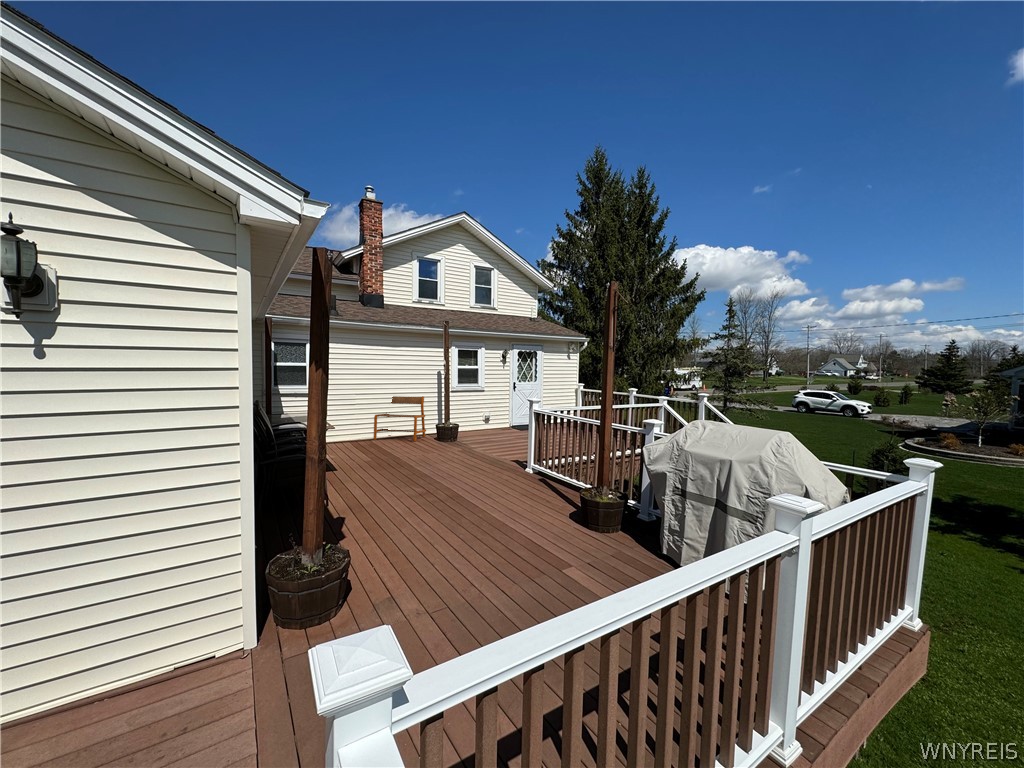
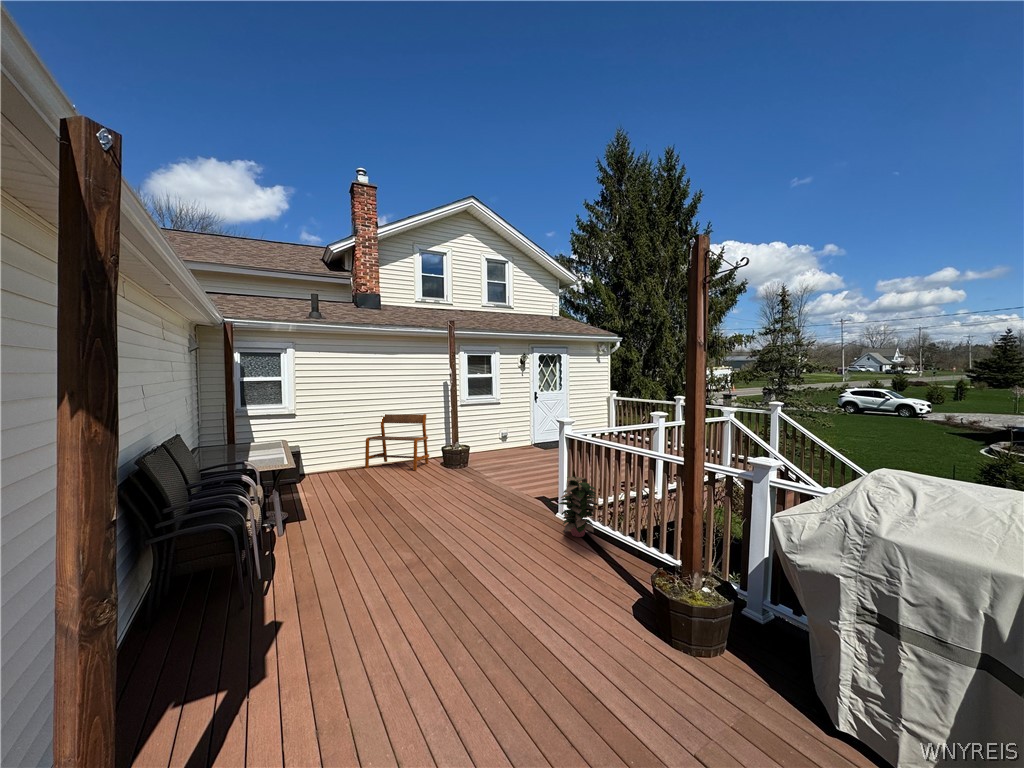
decorative plant: none [525,439,555,482] -> present [559,476,598,537]

